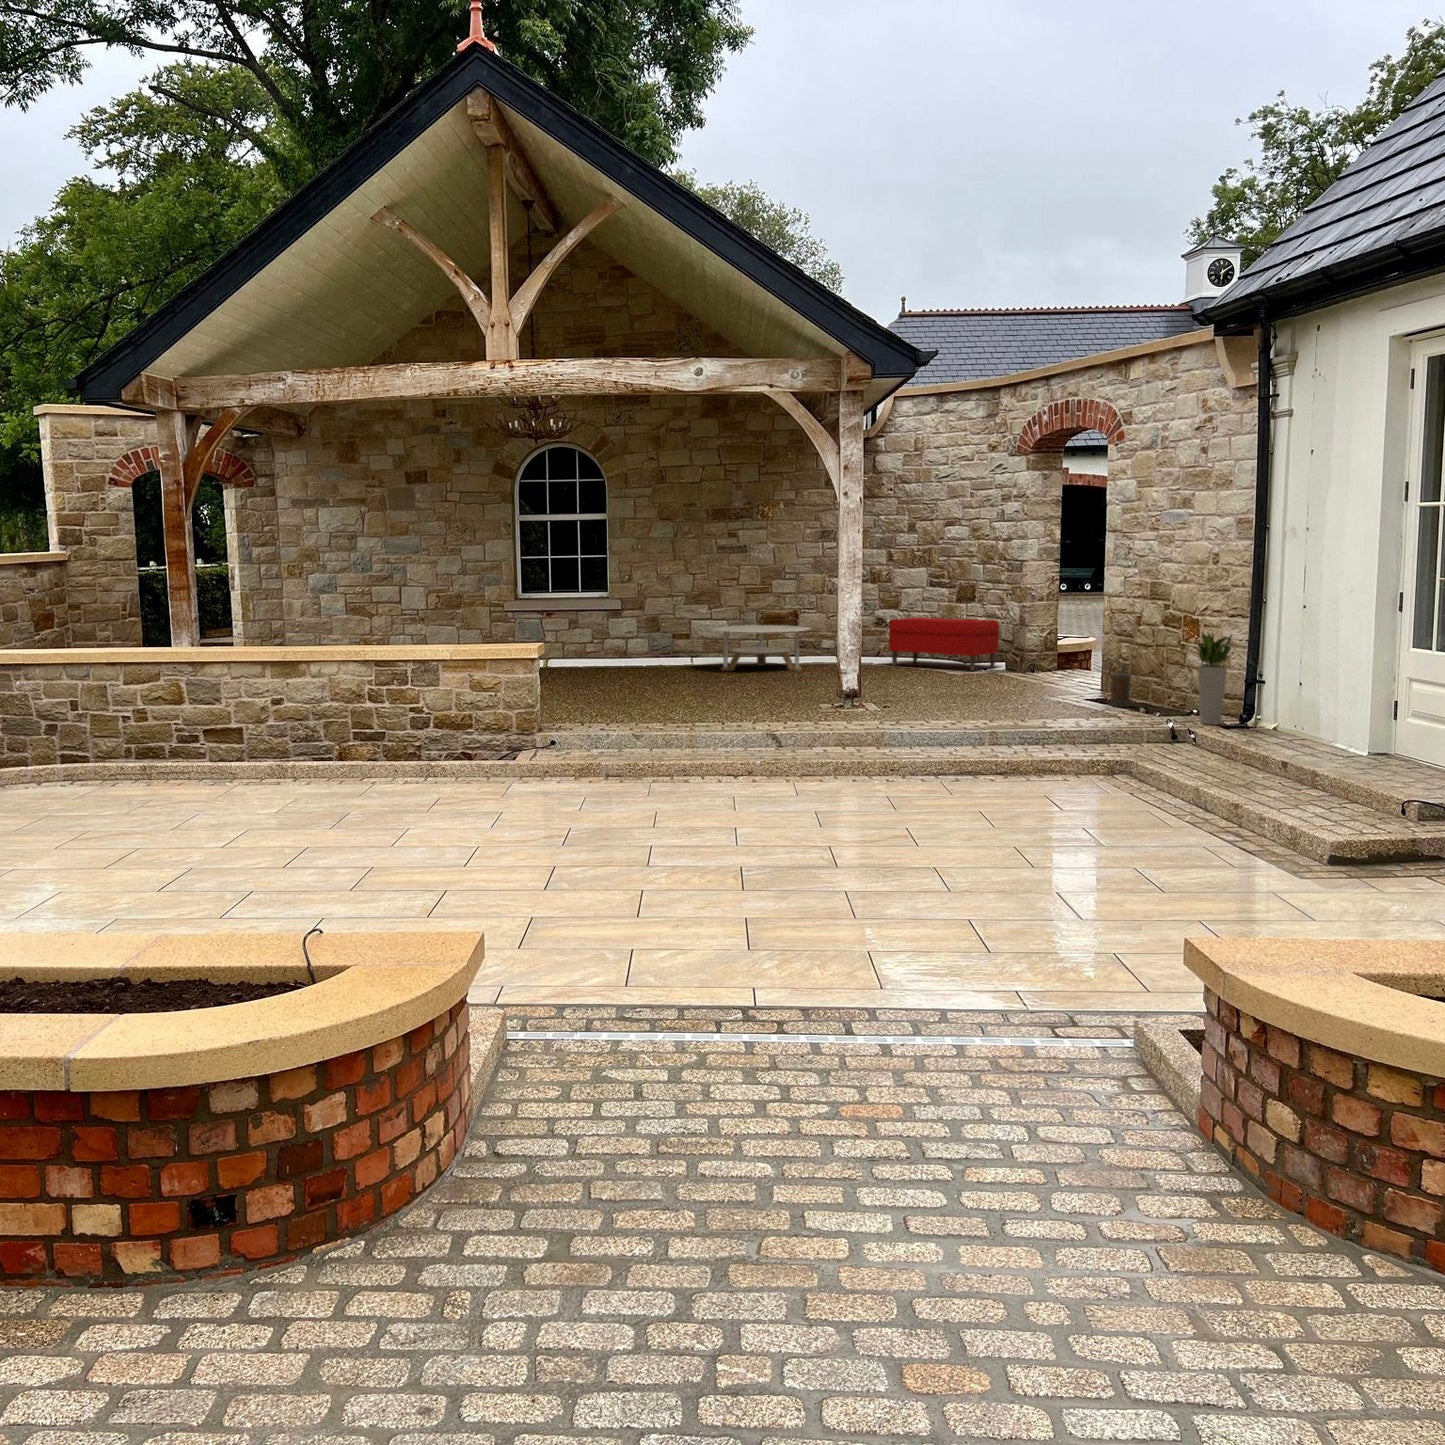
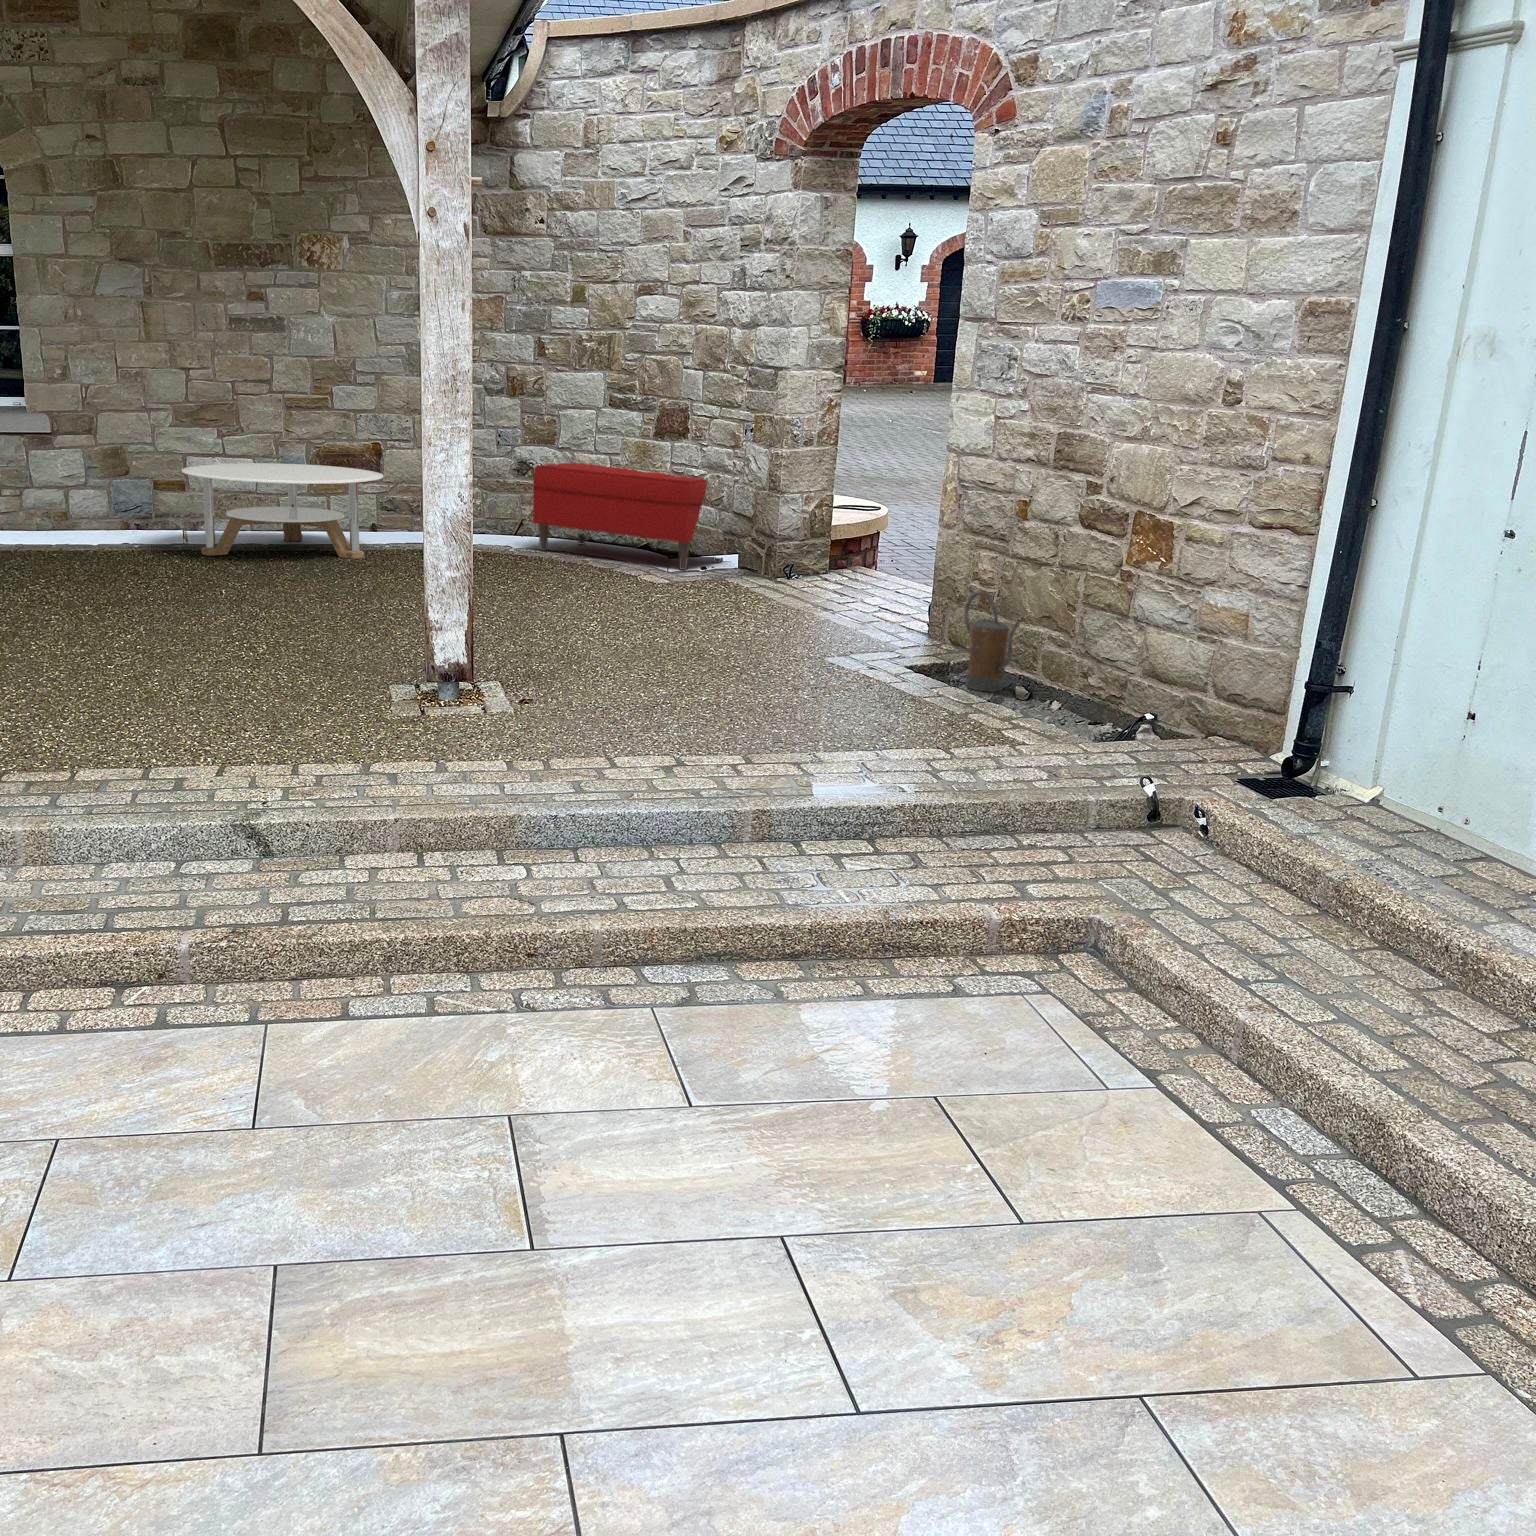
planter: present [1197,633,1232,724] -> none [1173,559,1283,765]

